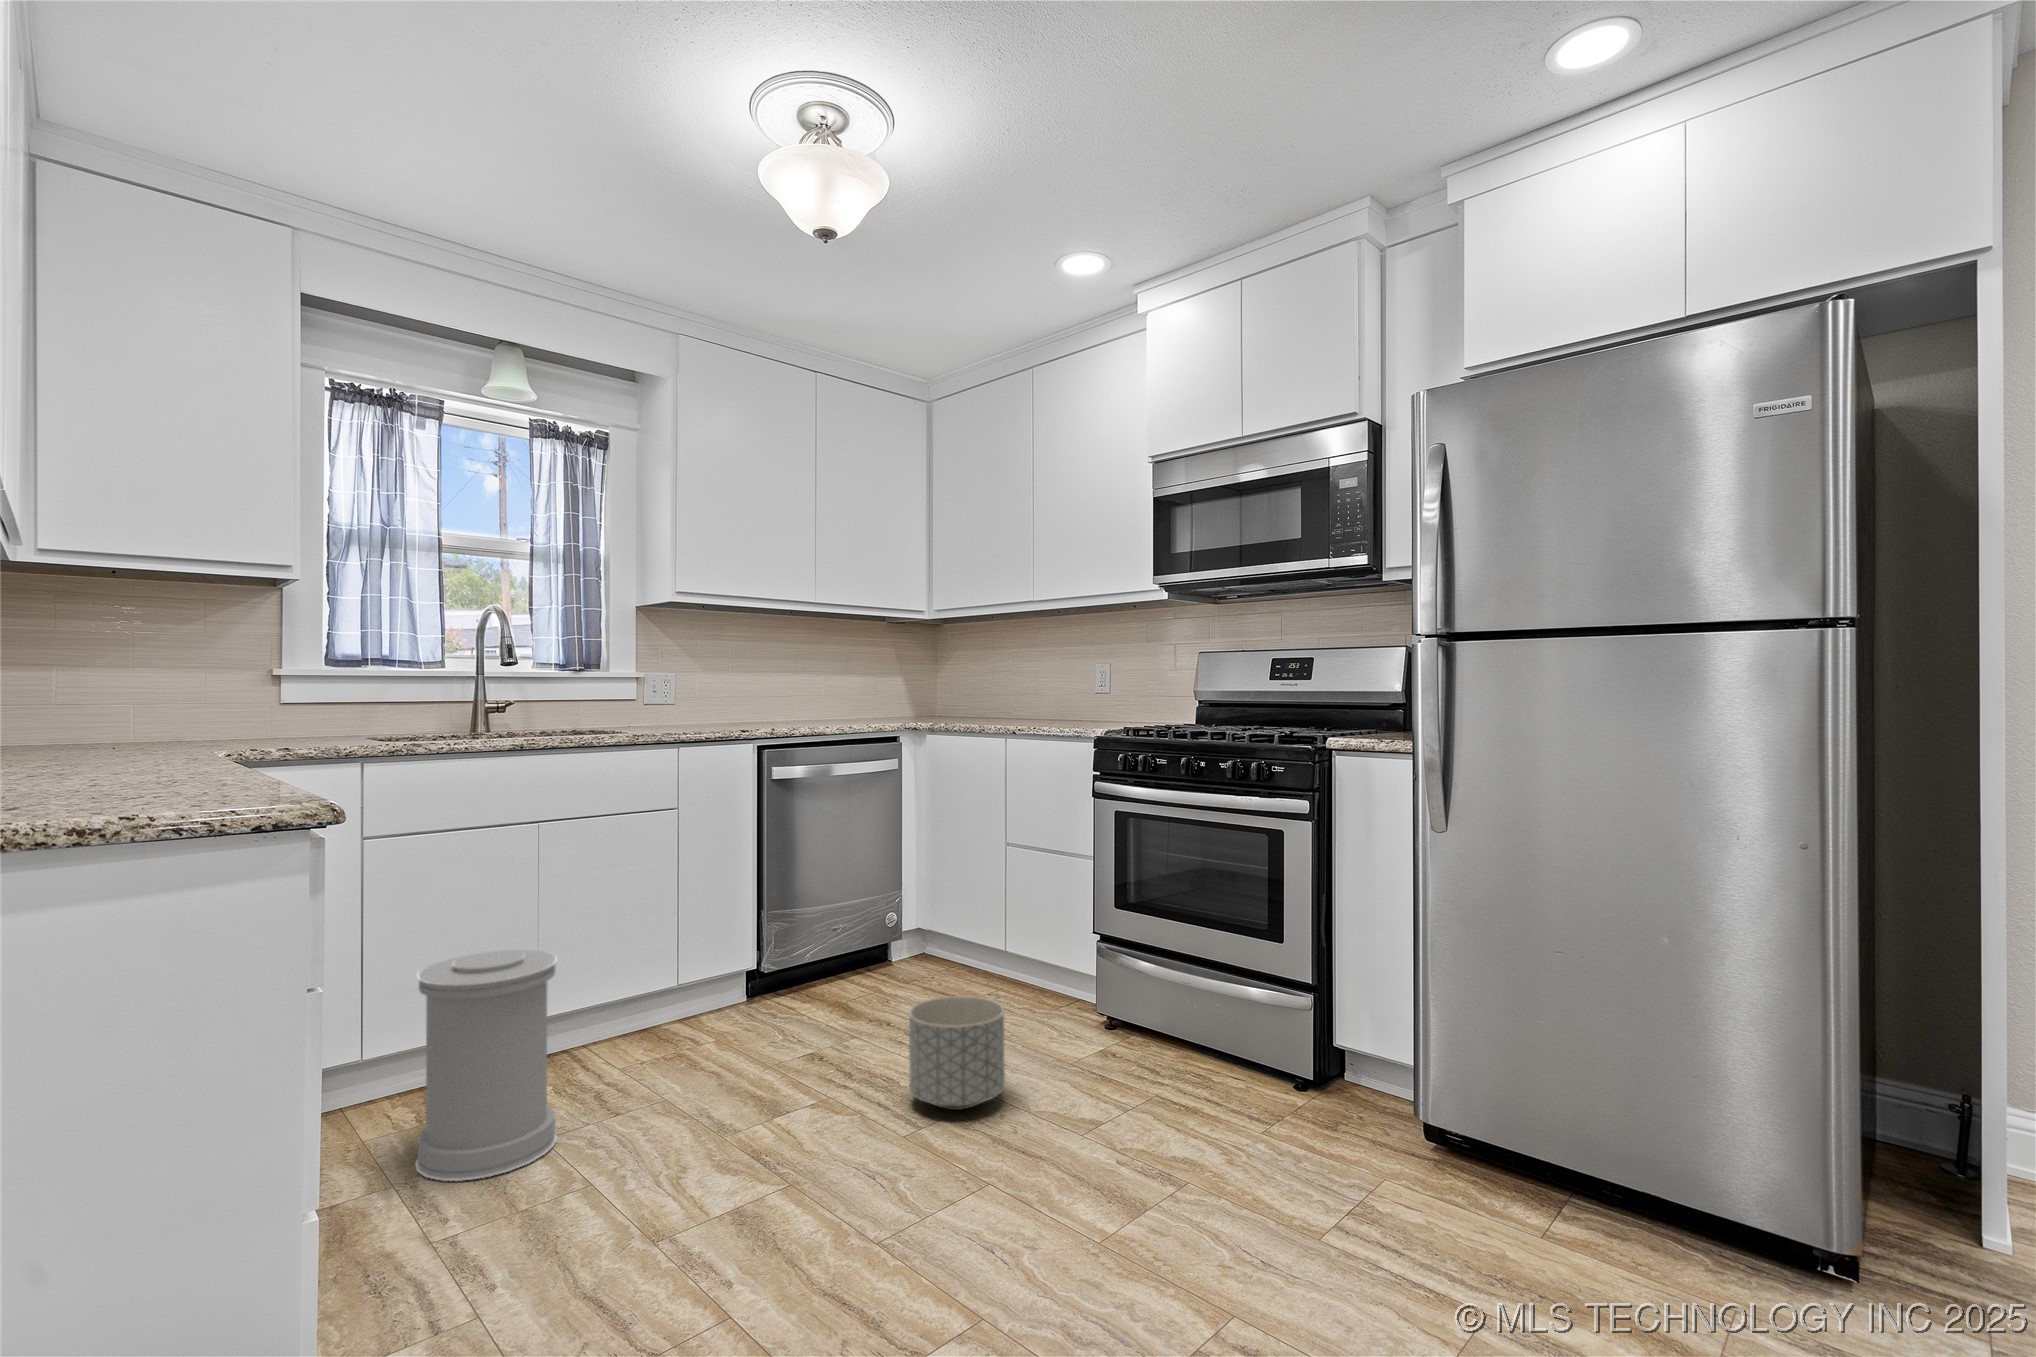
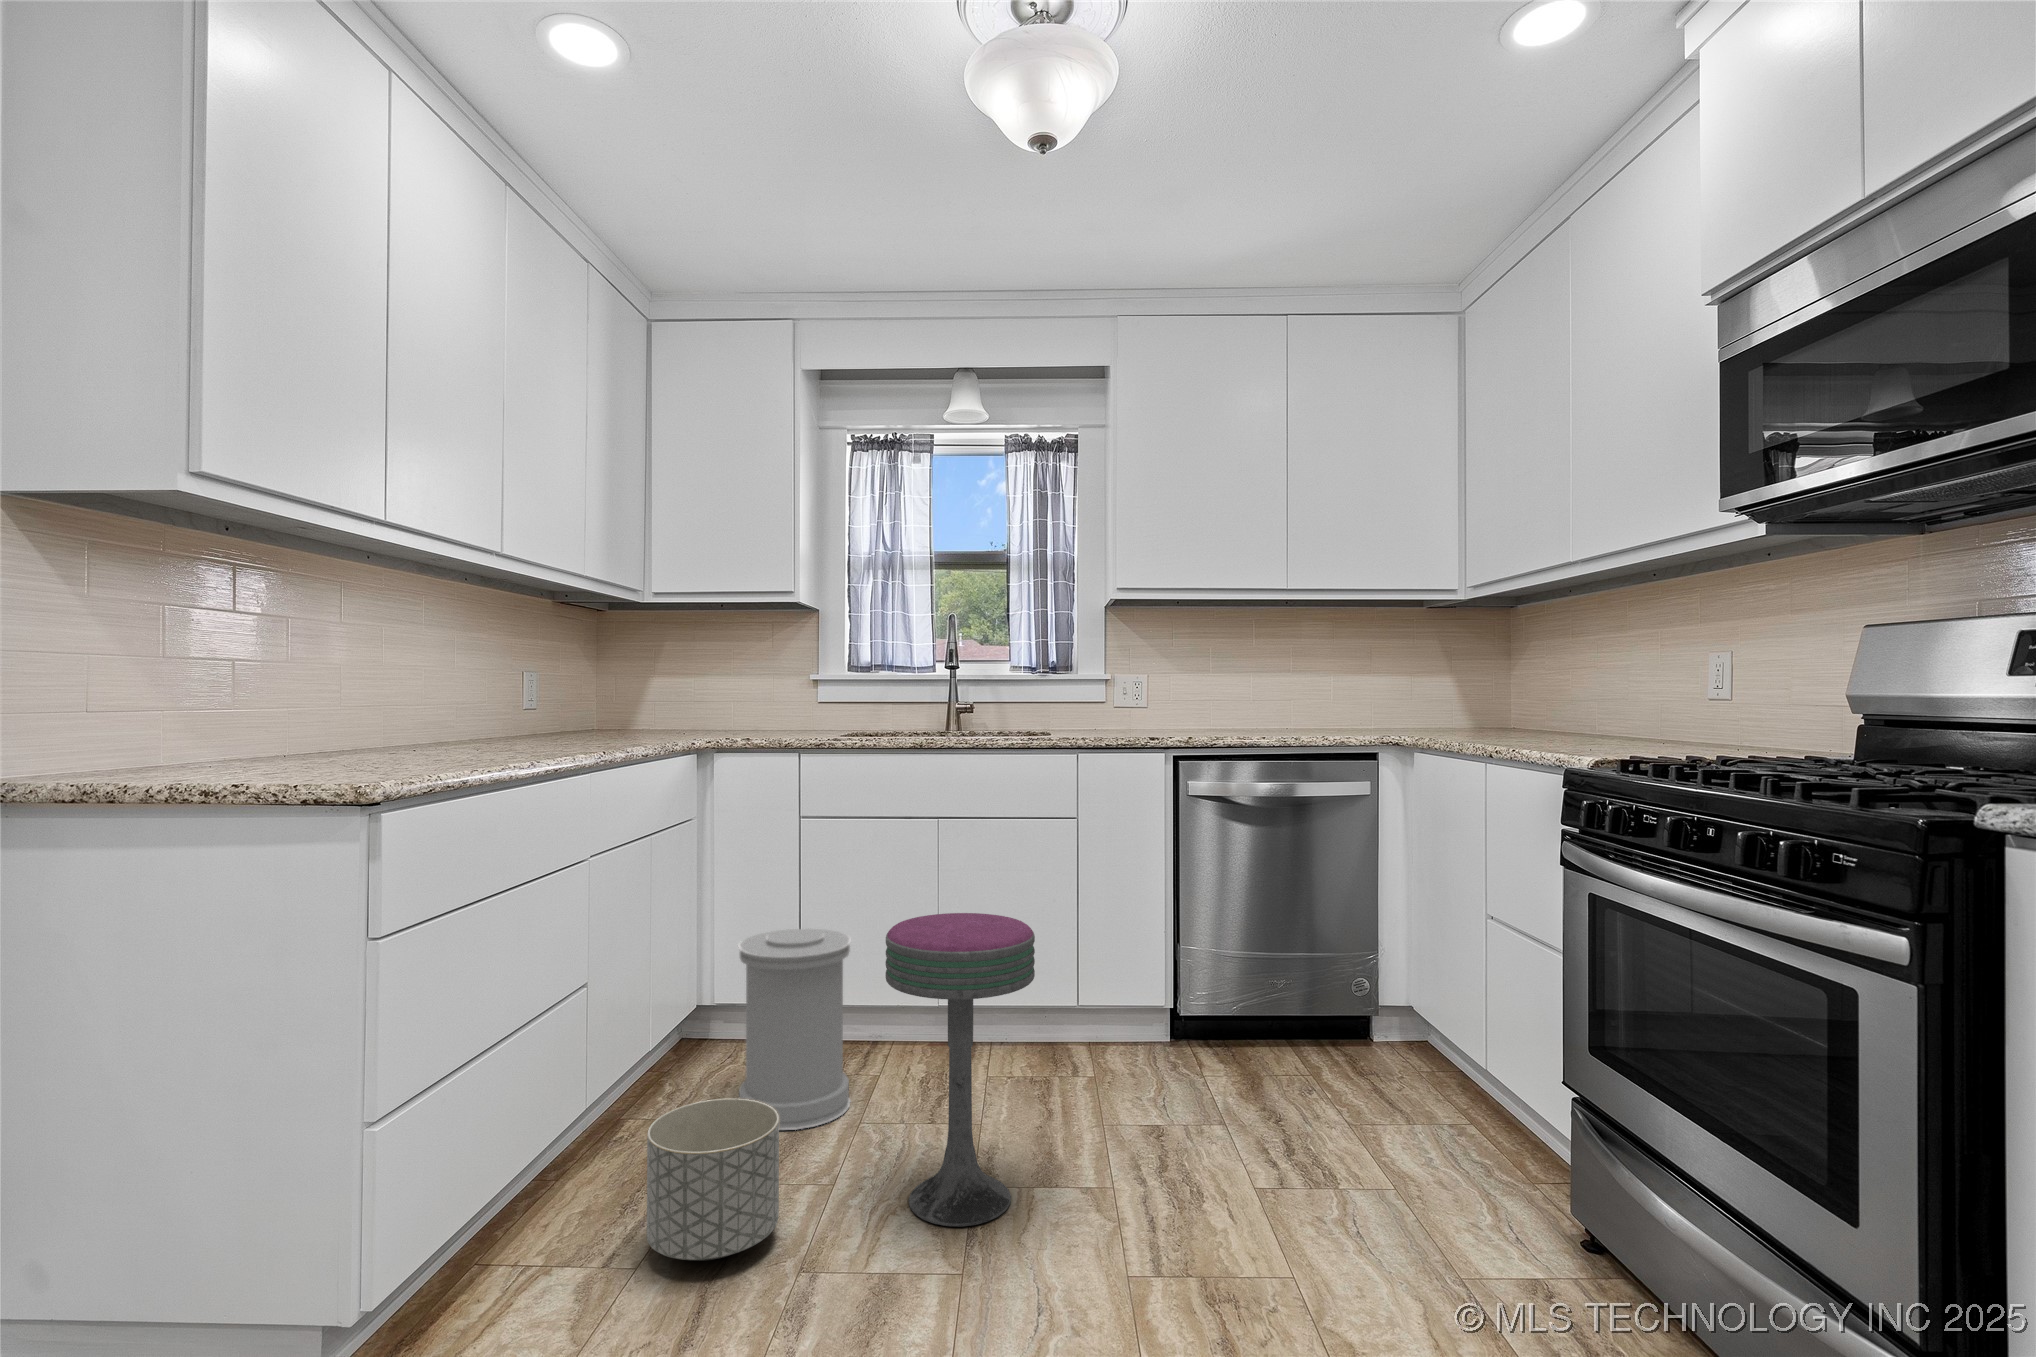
bar stool: none [704,886,842,1165] -> present [885,913,1035,1227]
planter: present [909,996,1005,1110] -> present [647,1098,779,1261]

